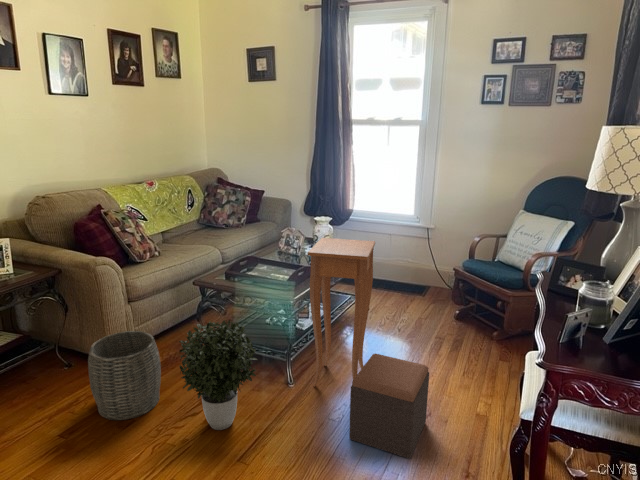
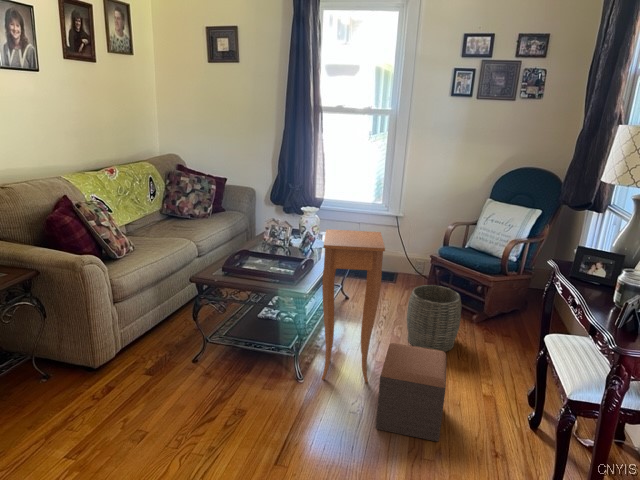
potted plant: present [179,320,257,430] -> none [199,318,284,432]
woven basket: present [88,331,161,420] -> present [407,285,461,352]

